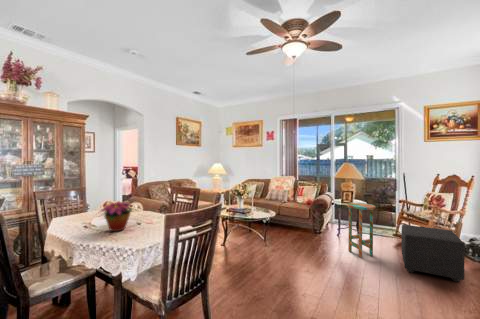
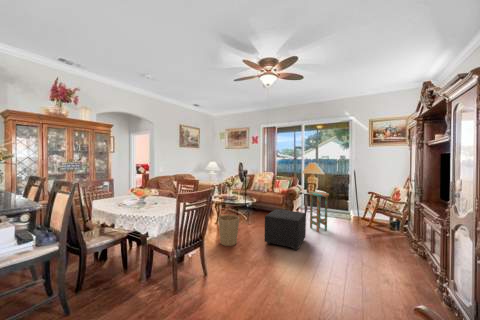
flower arrangement: present [100,201,133,231] -> none [126,186,158,207]
ottoman: present [401,225,465,282] -> present [264,209,306,250]
basket: none [226,230,256,280] -> present [218,214,240,246]

